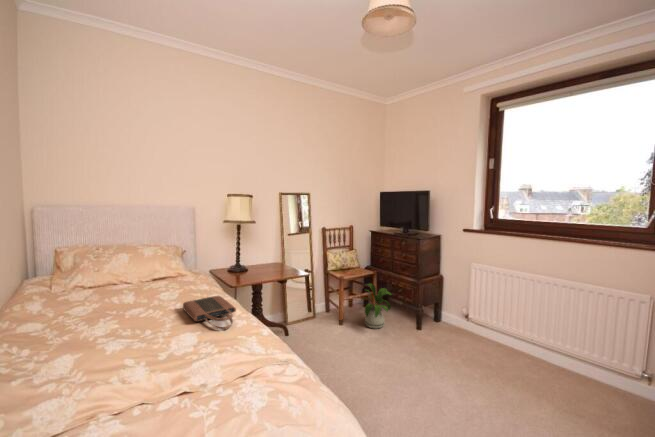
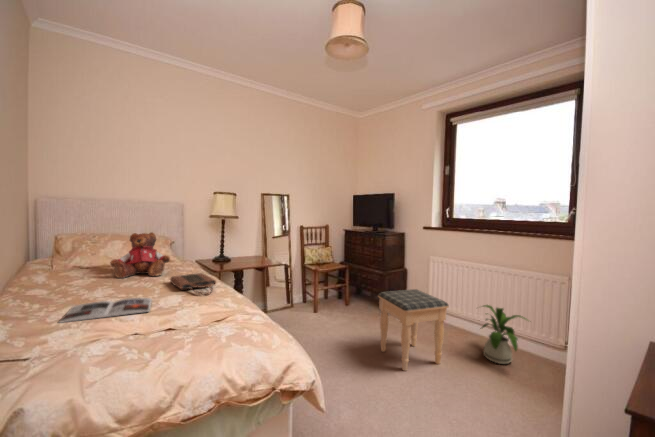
teddy bear: none [115,246,182,302] -> present [110,232,170,278]
house plant: present [365,283,391,329] -> present [482,305,526,364]
footstool: none [418,305,506,405] -> present [378,289,449,371]
magazine: none [43,337,161,384] -> present [59,298,151,323]

